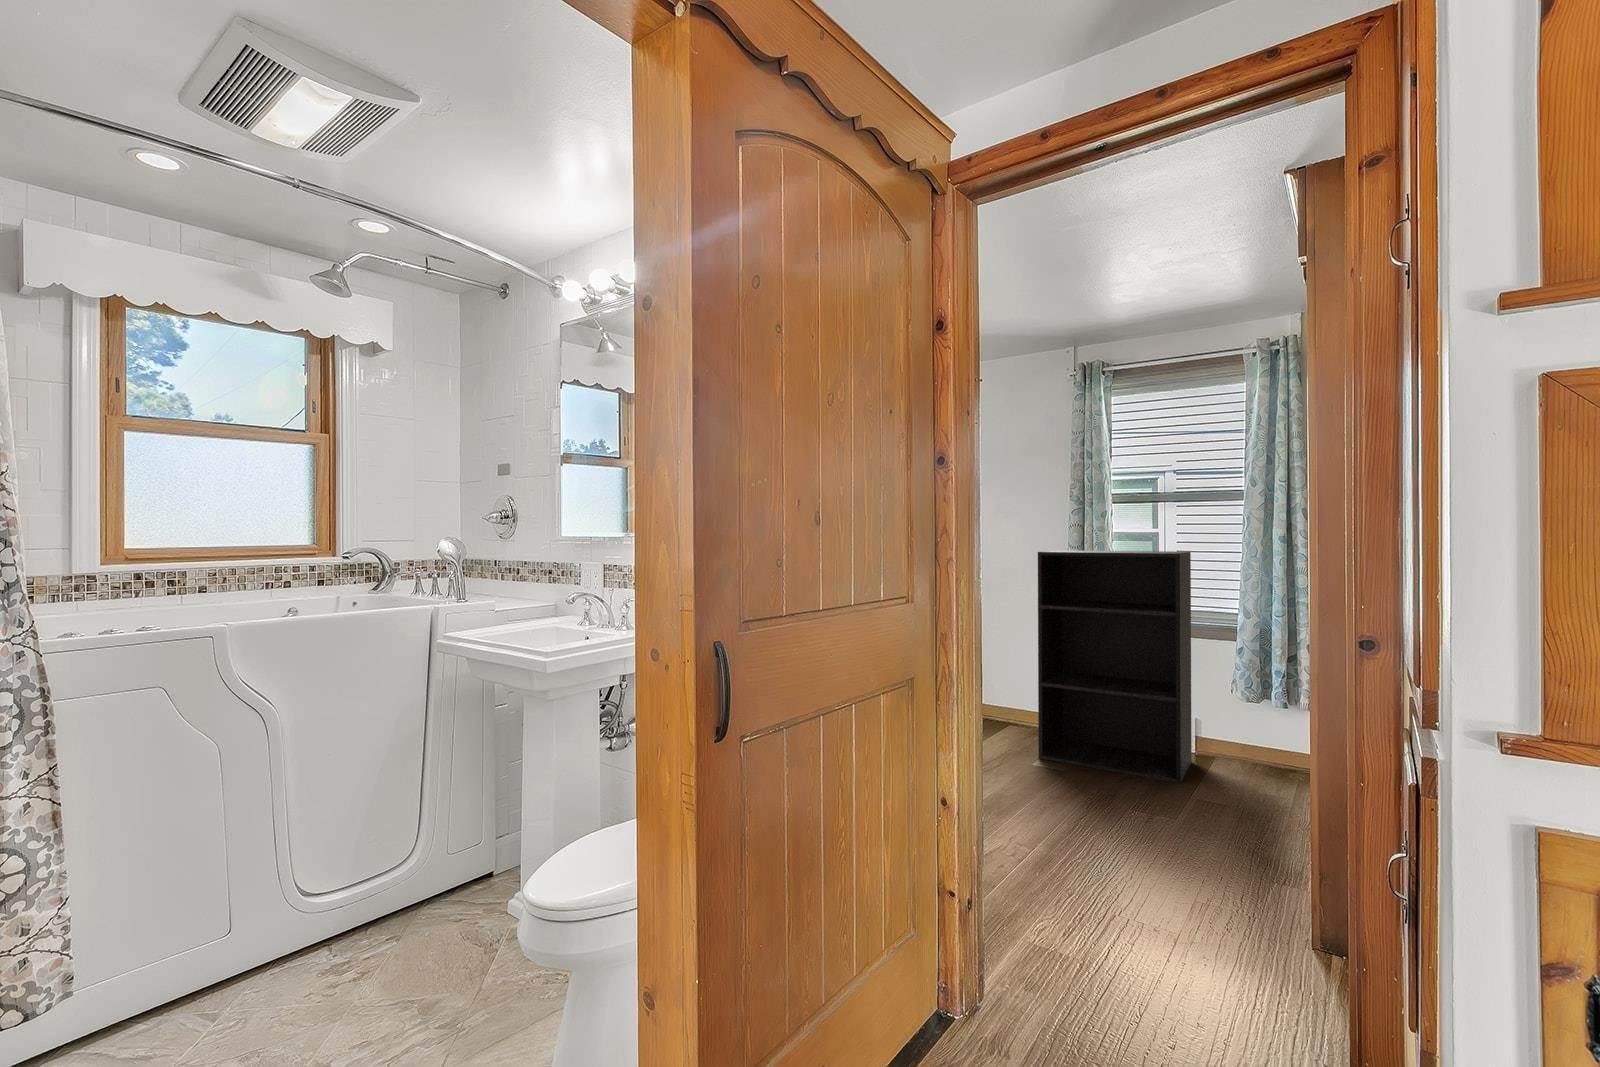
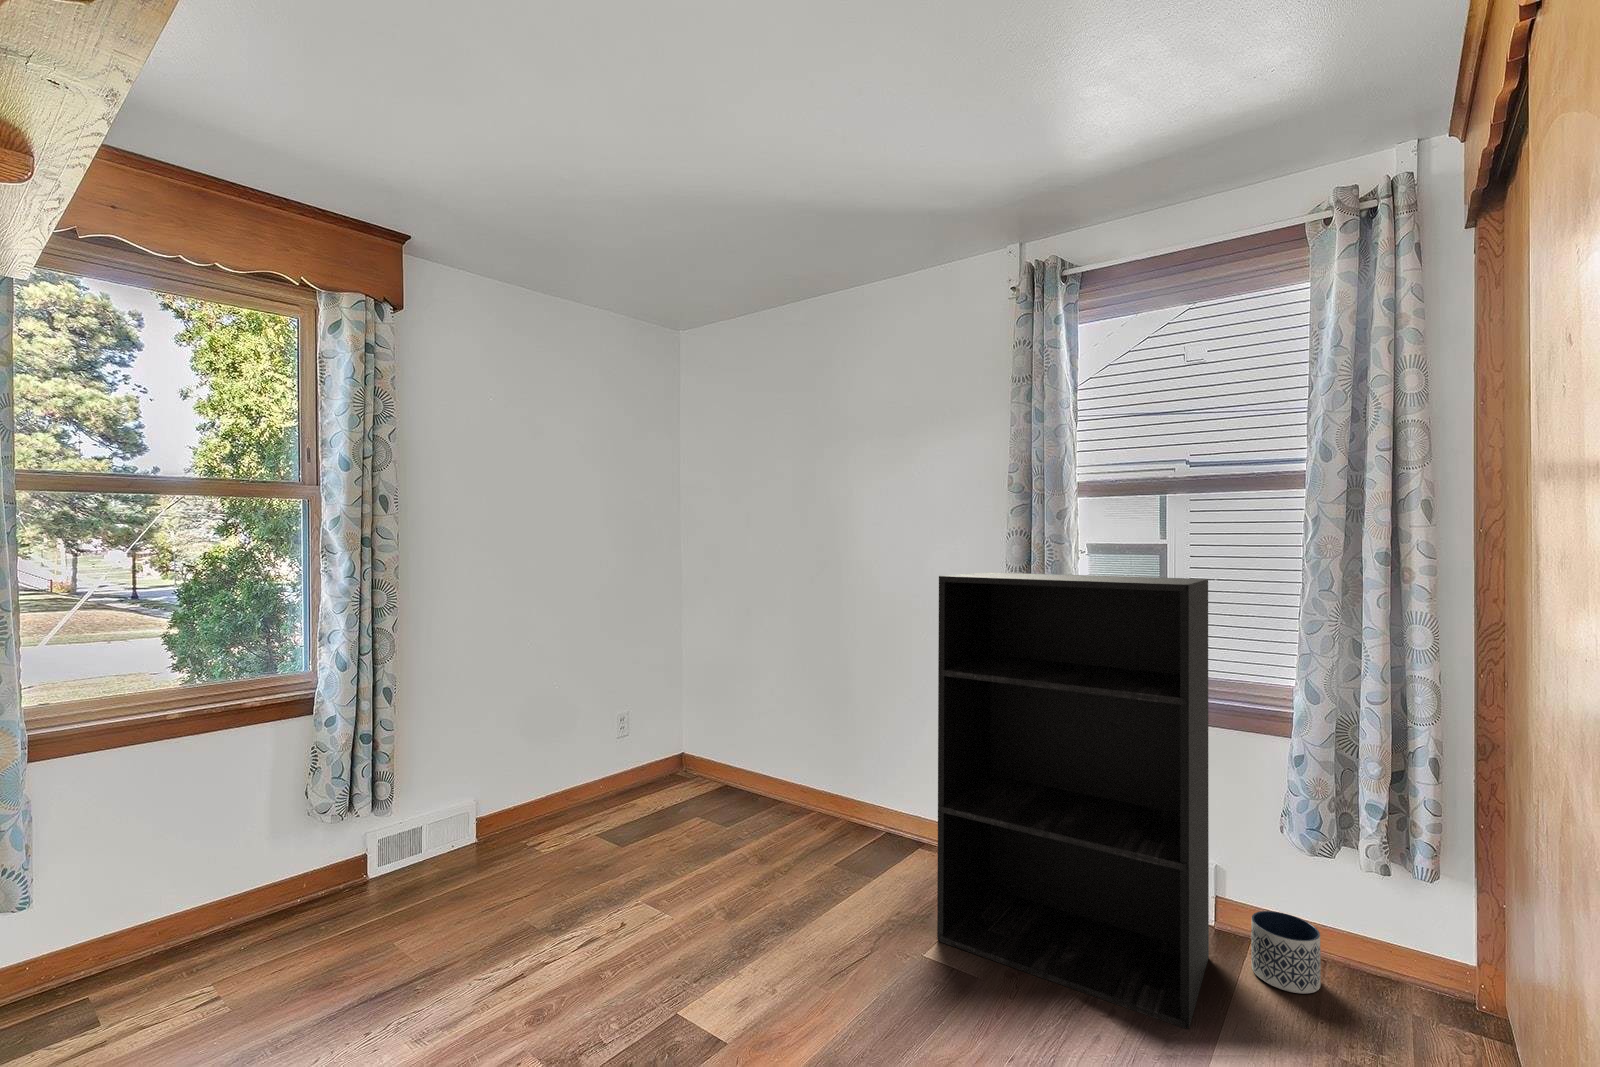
planter: none [1215,735,1251,772] -> present [1251,911,1321,994]

